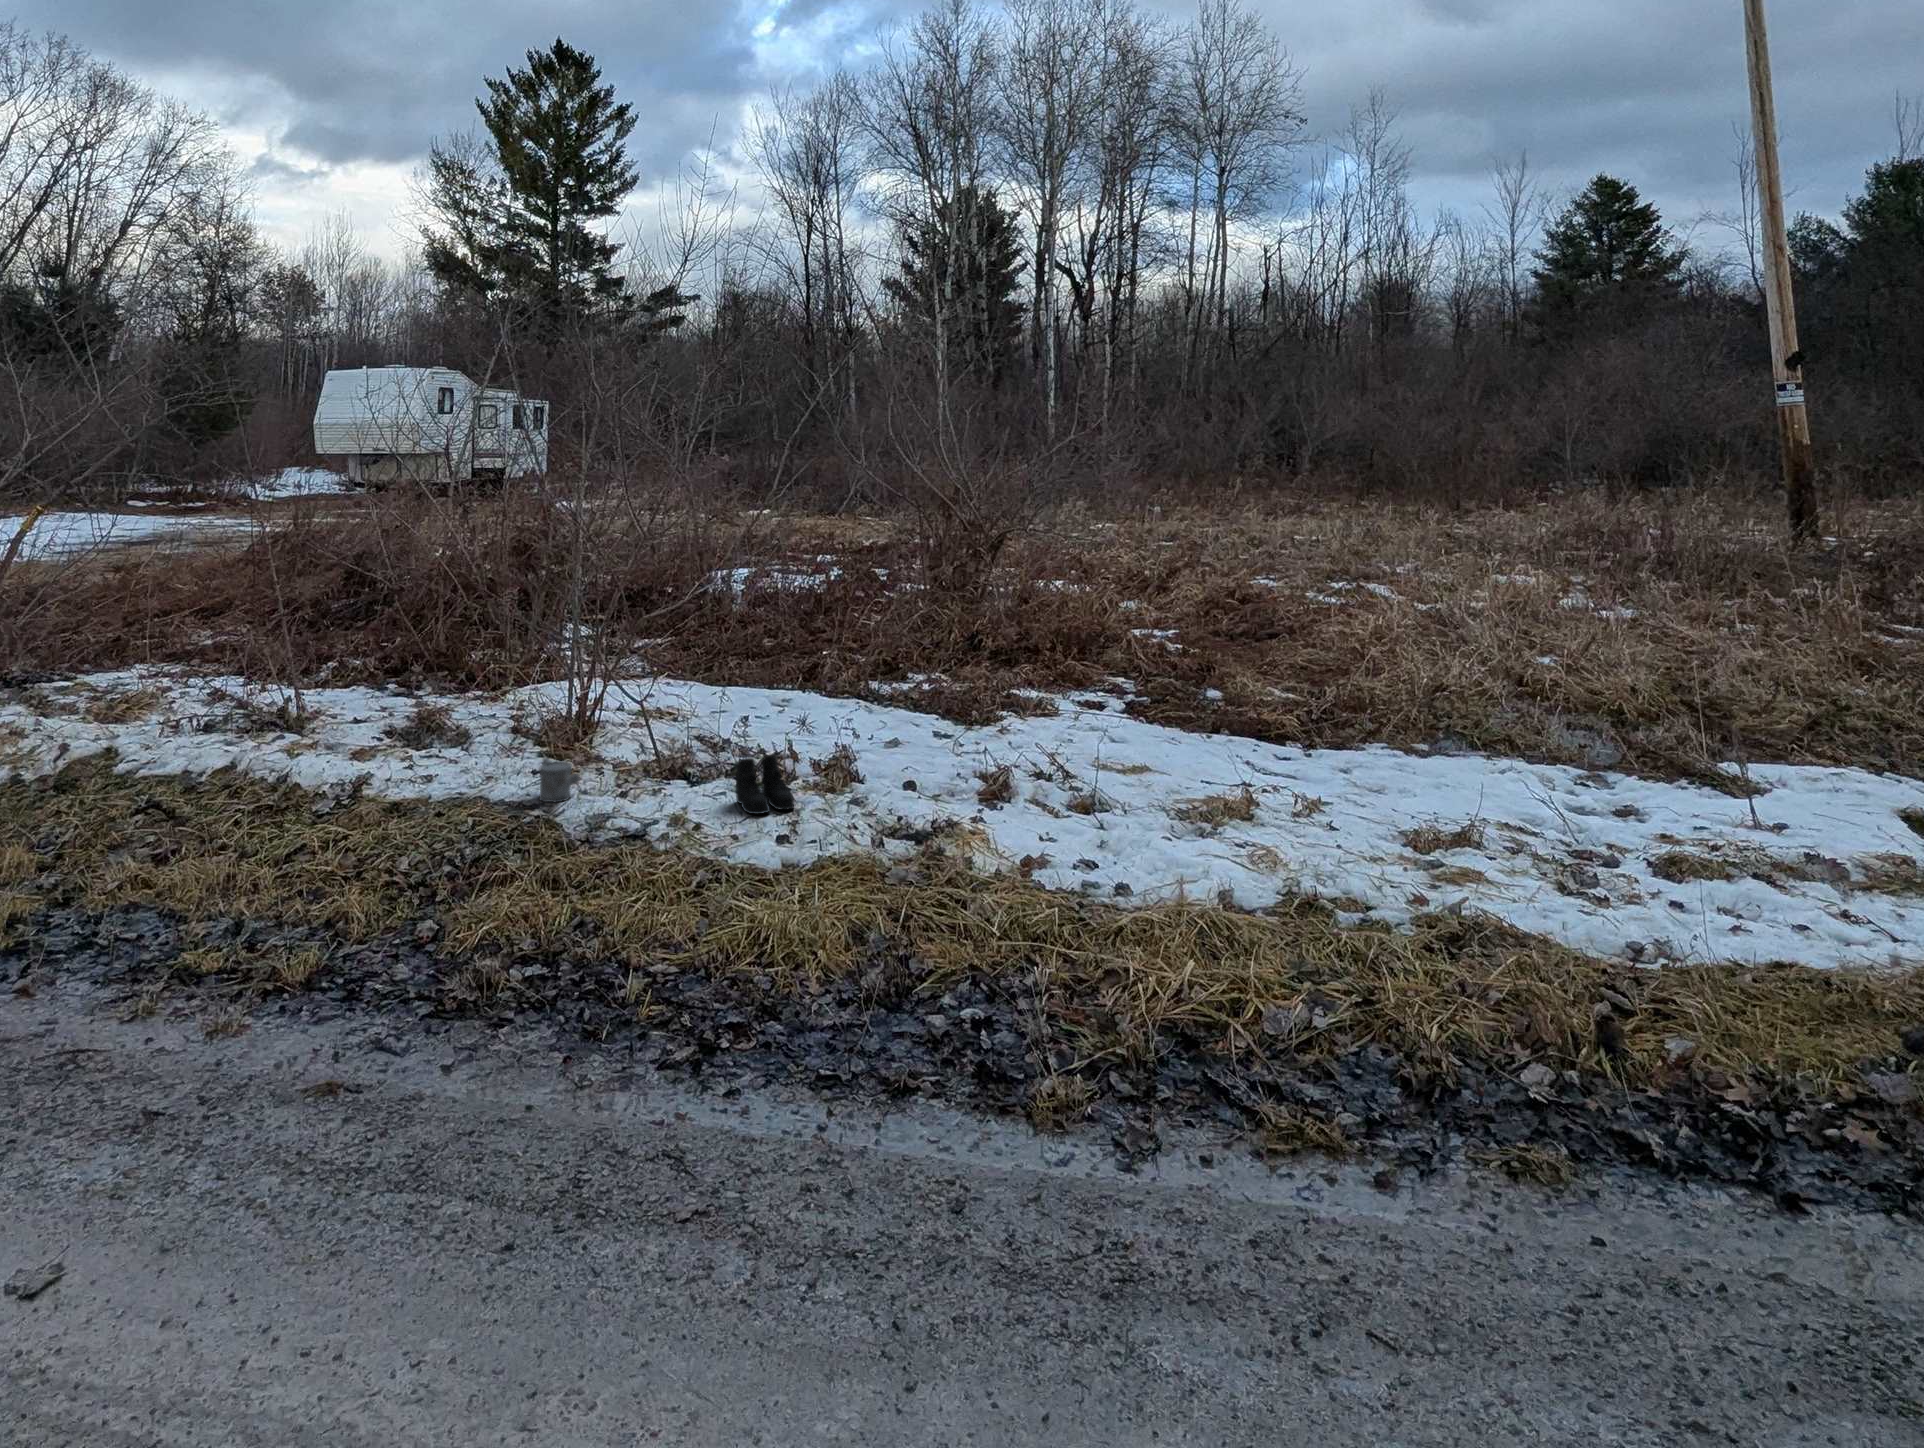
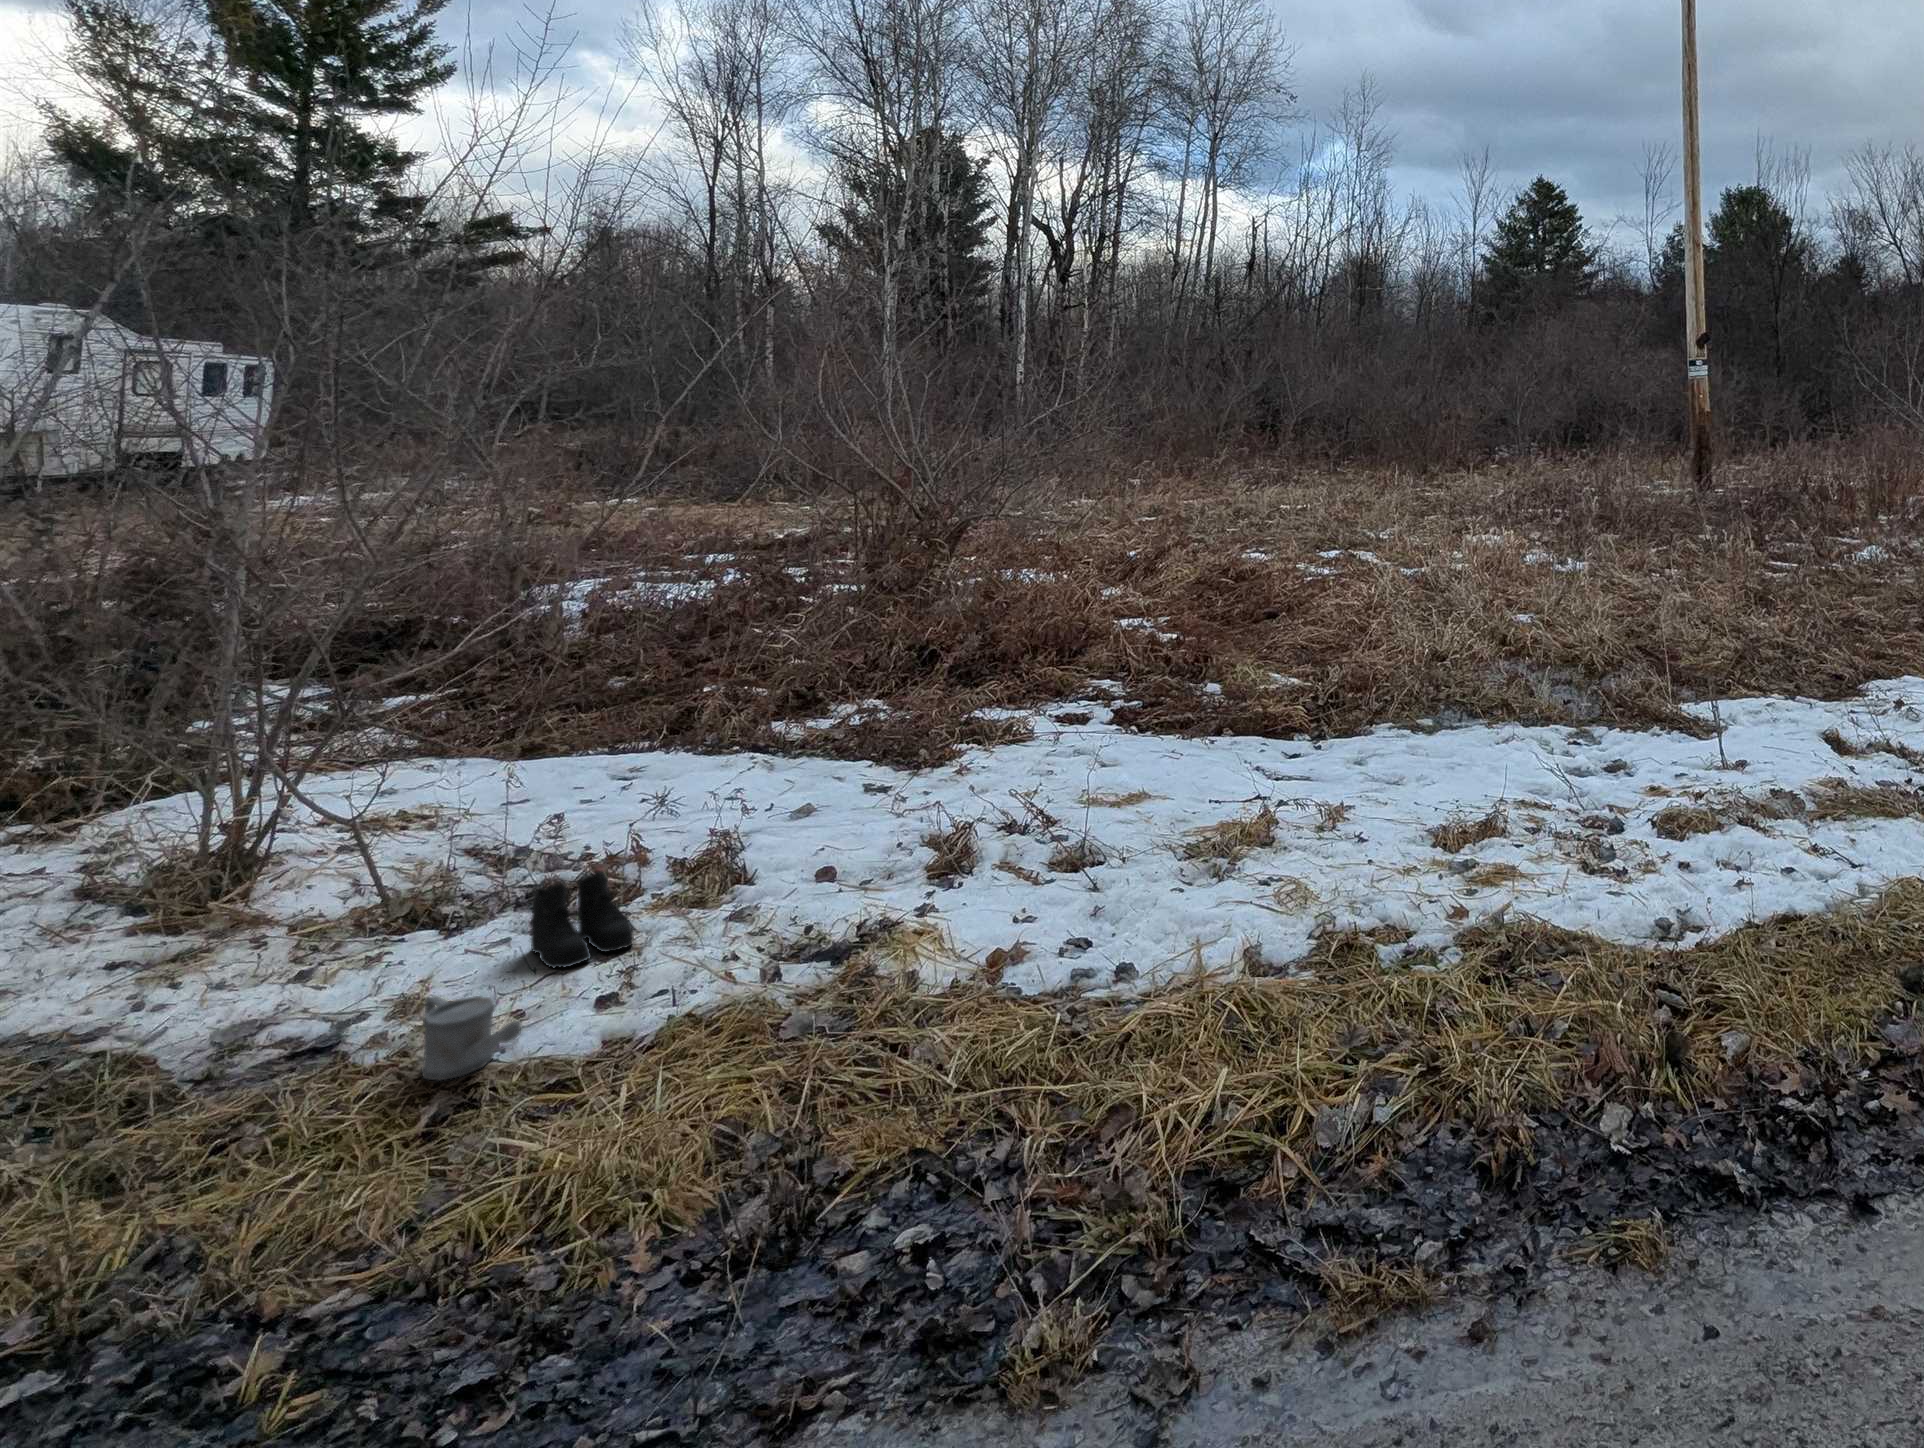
watering can: present [539,758,580,802] -> present [422,996,521,1080]

